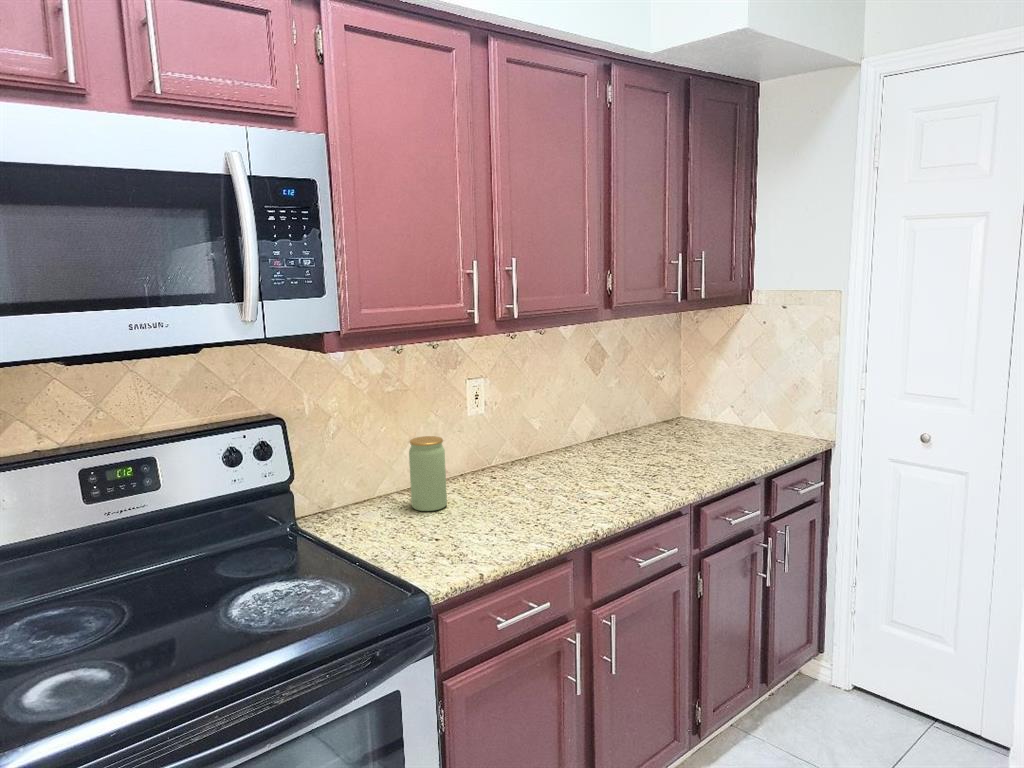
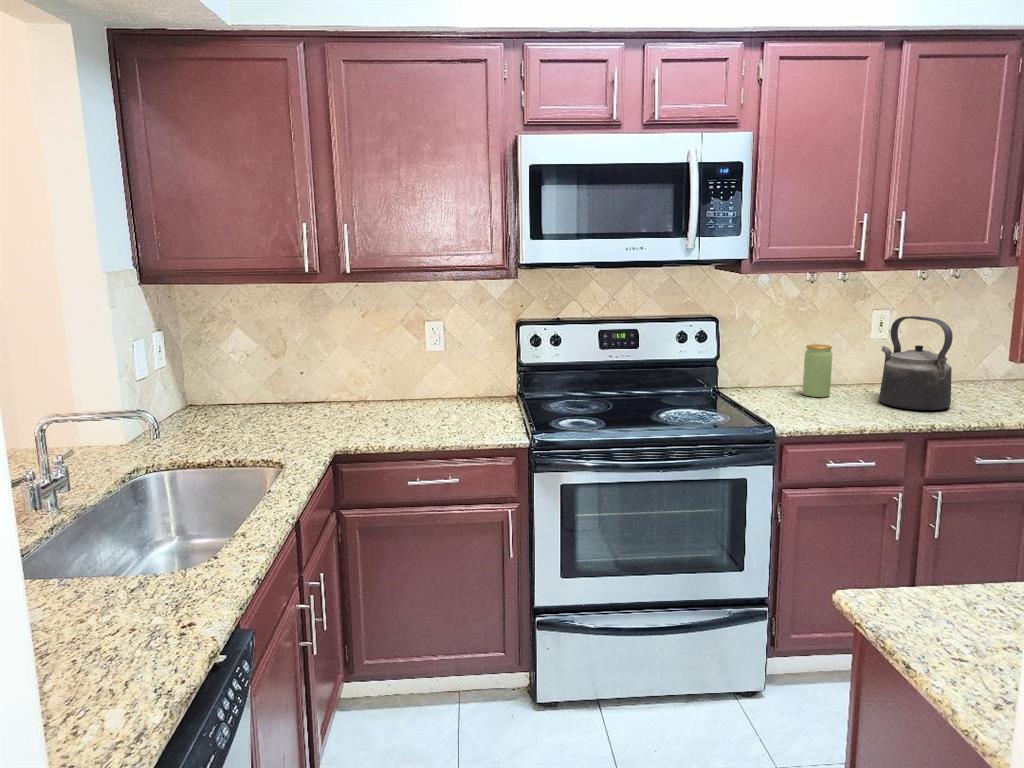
kettle: none [494,387,585,508] -> present [879,316,953,410]

